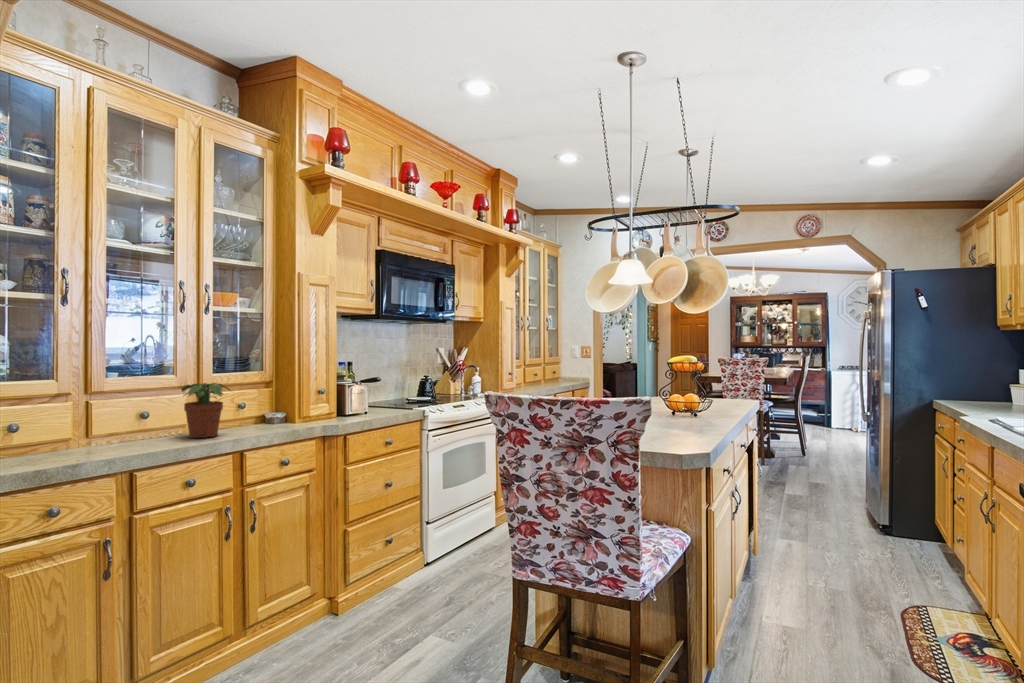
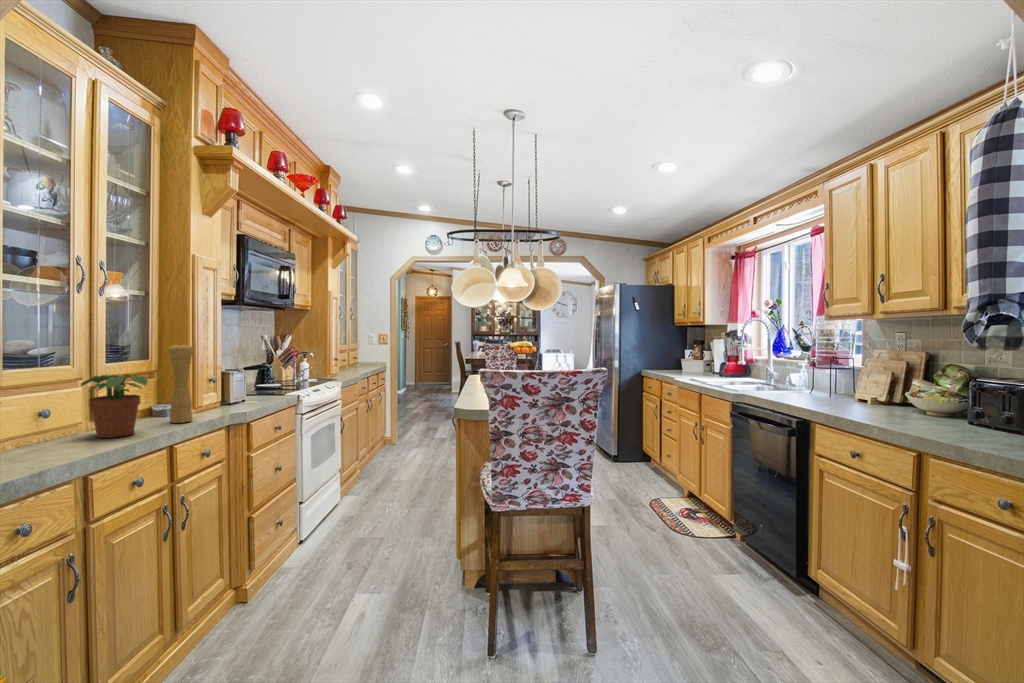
pepper mill: none [258,357,278,431] -> present [169,344,193,423]

